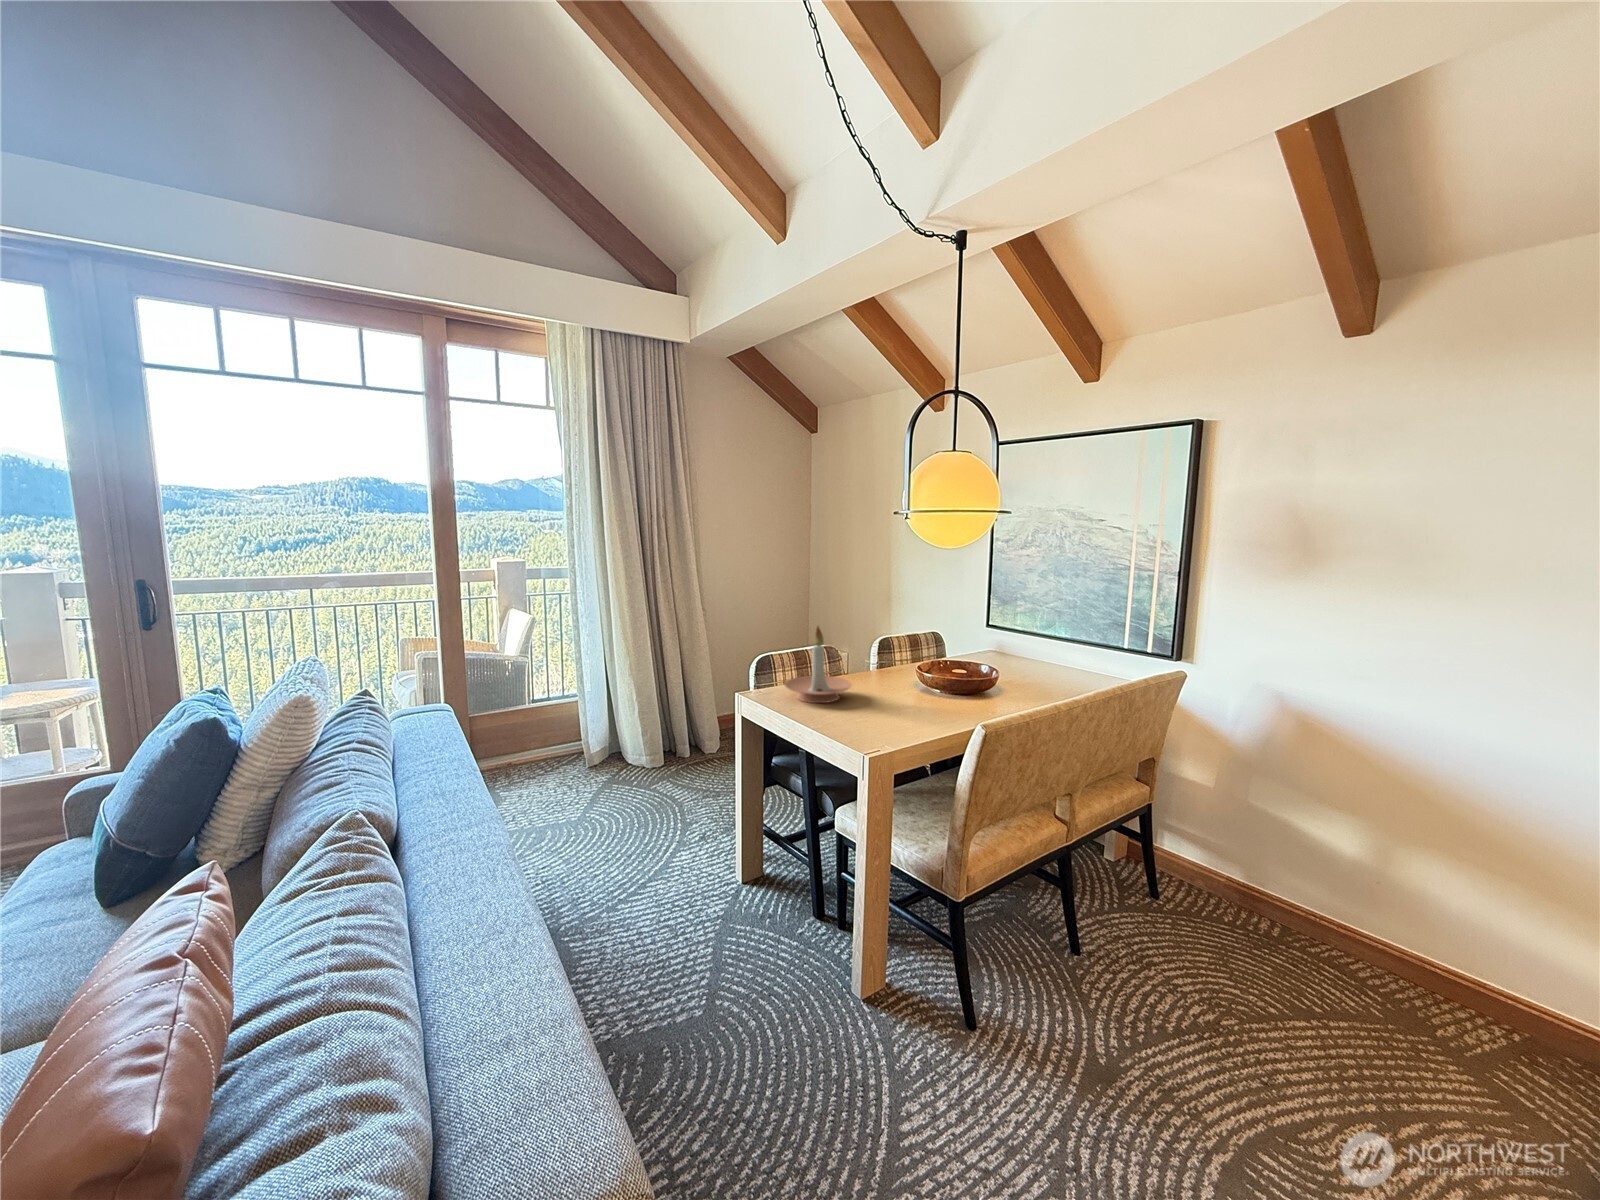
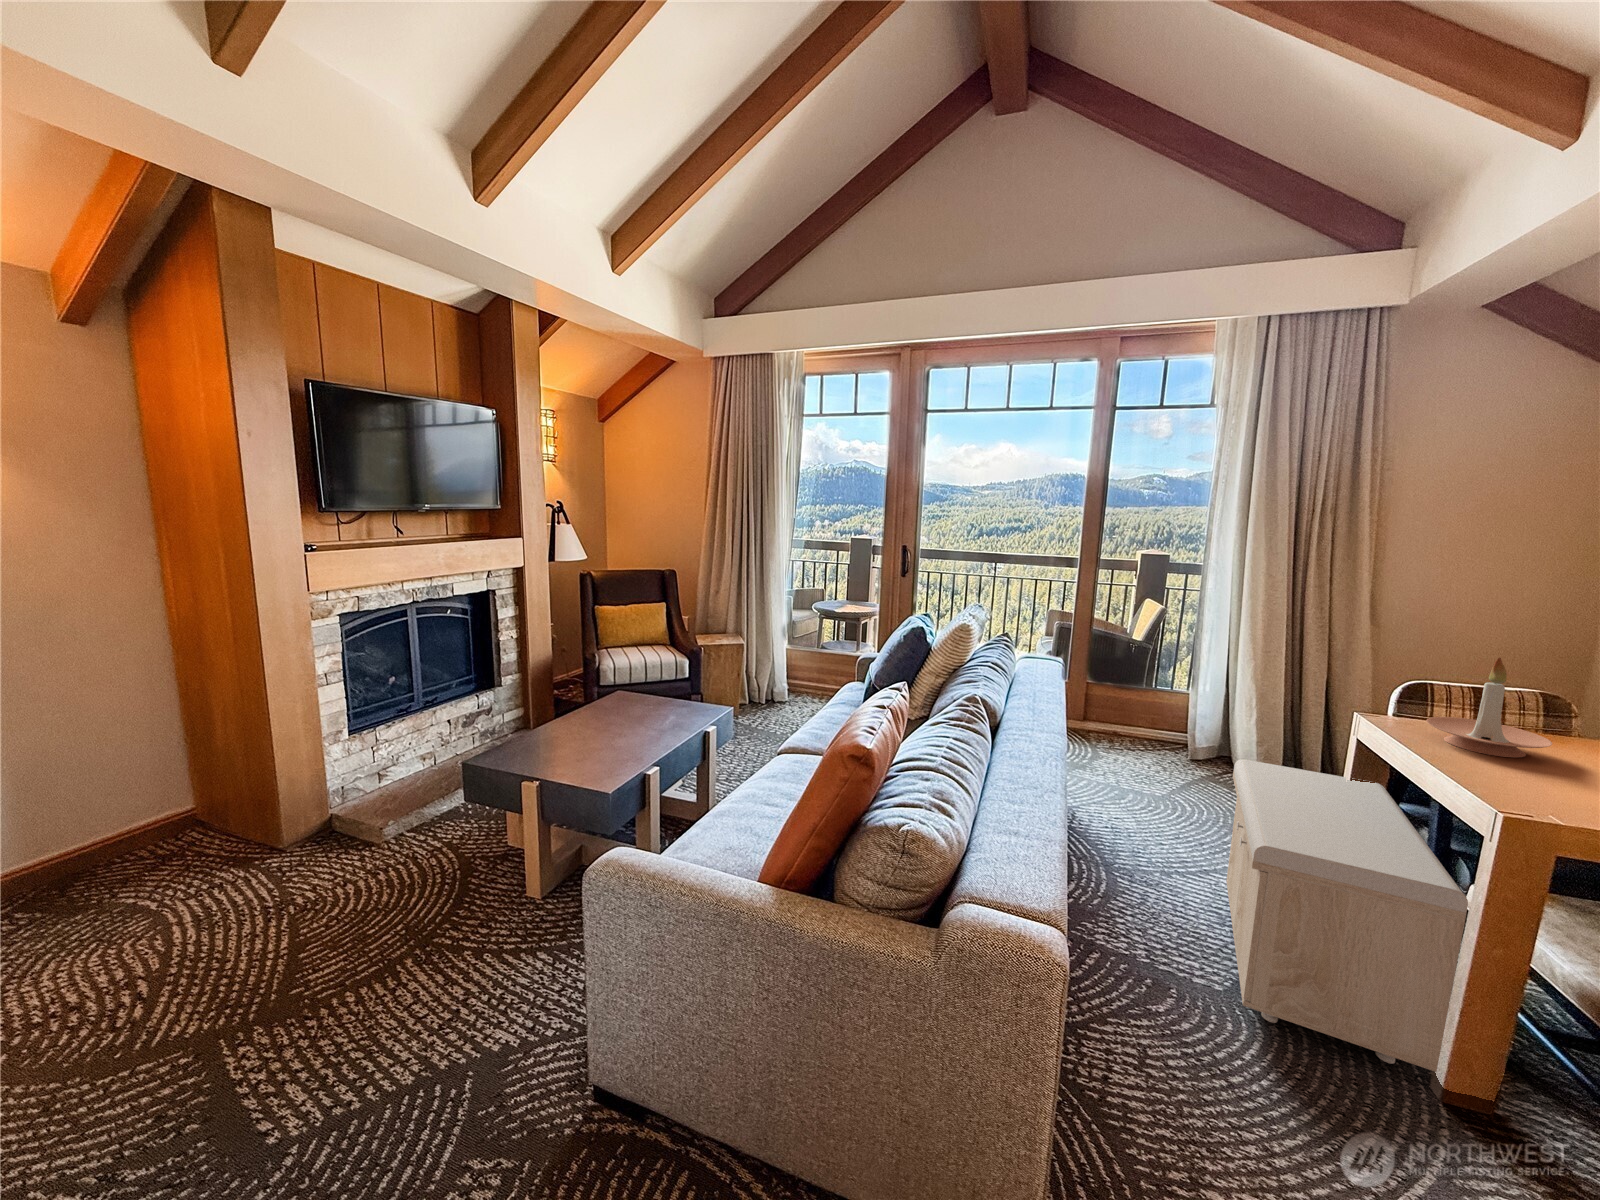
storage bench: none [657,747,853,1020] -> present [1226,759,1468,1072]

